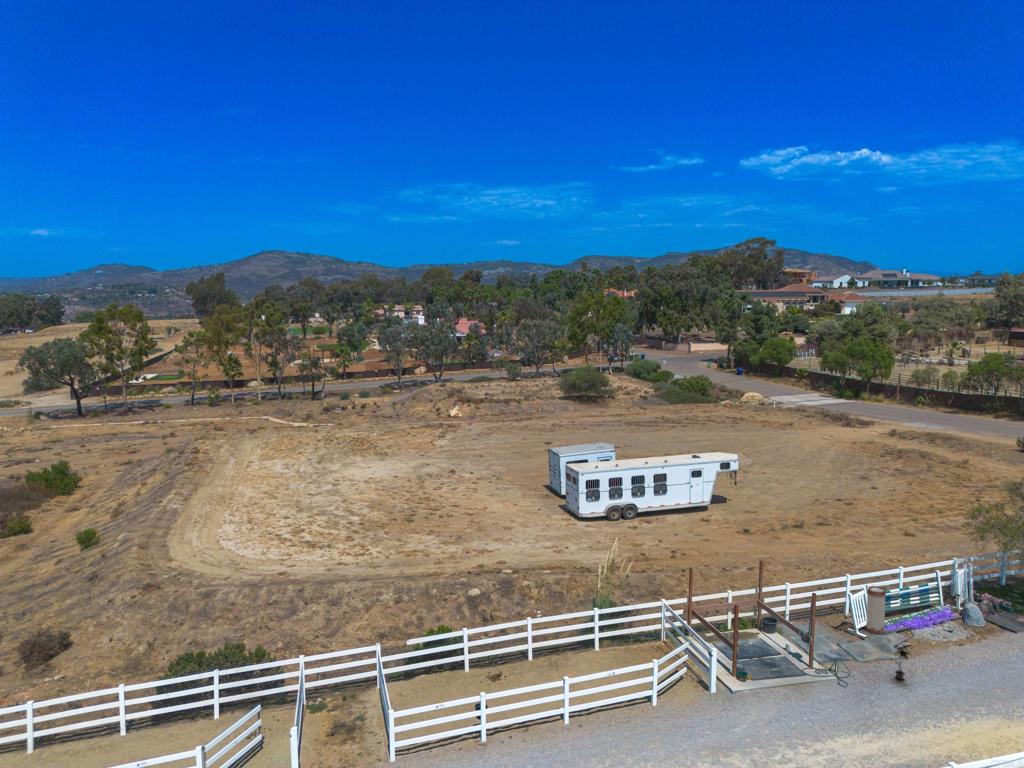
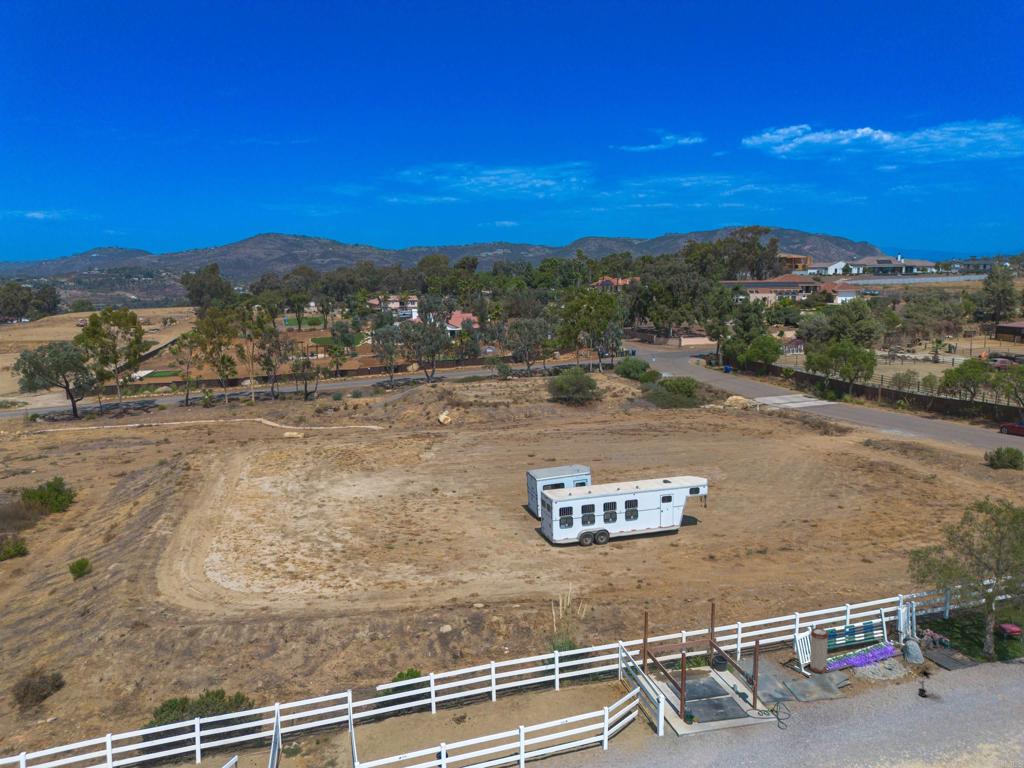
potted plant: present [894,645,910,680] -> present [917,667,932,697]

